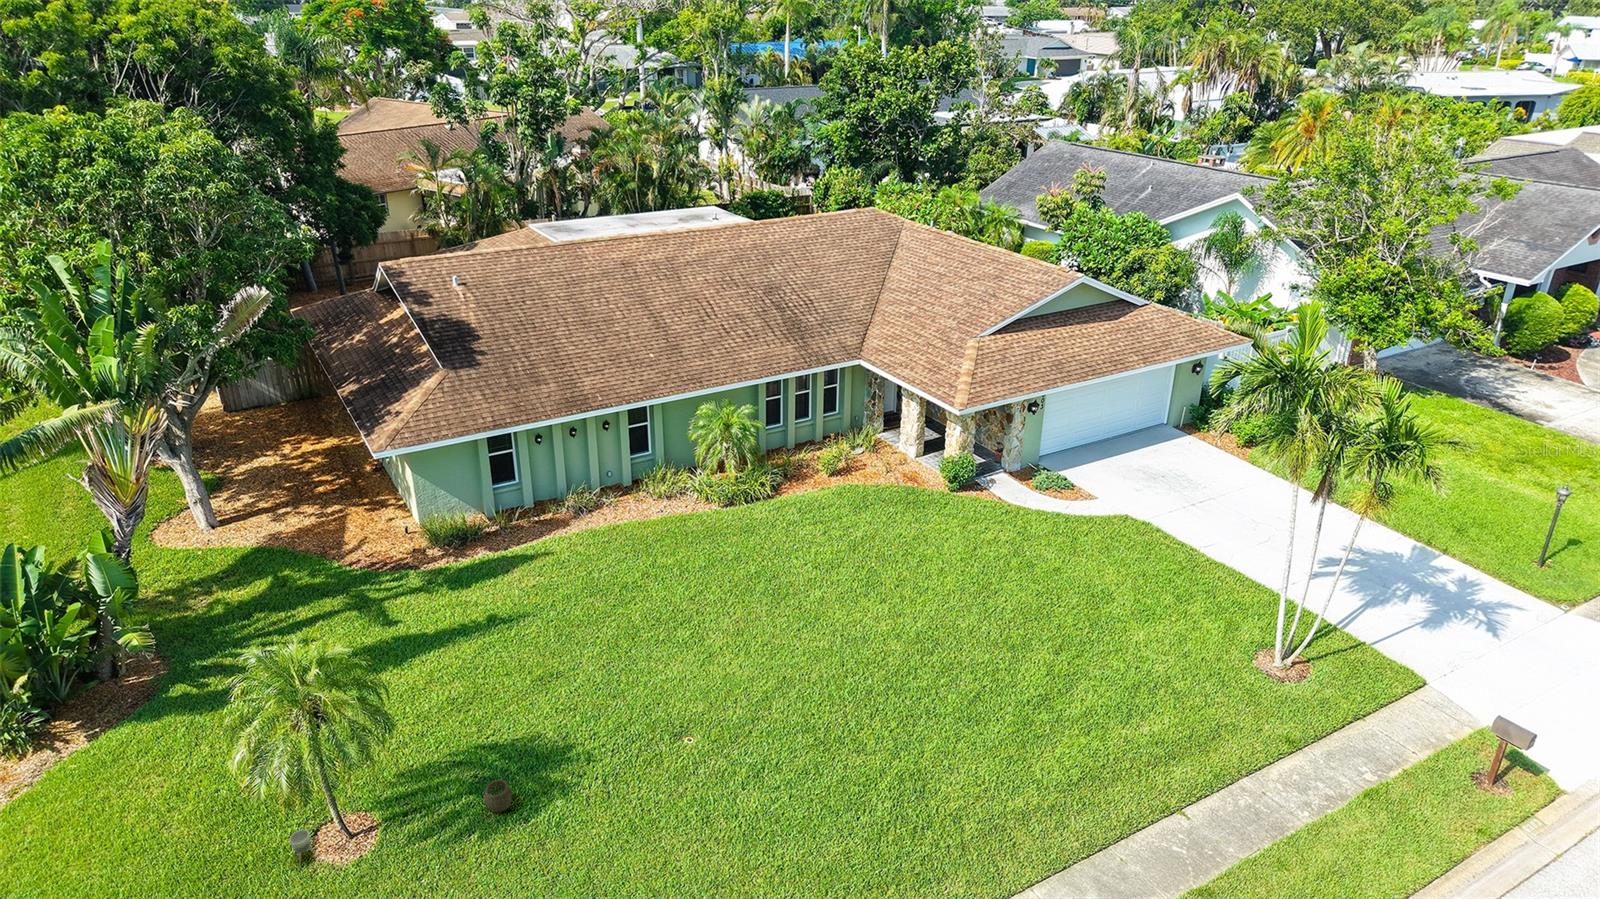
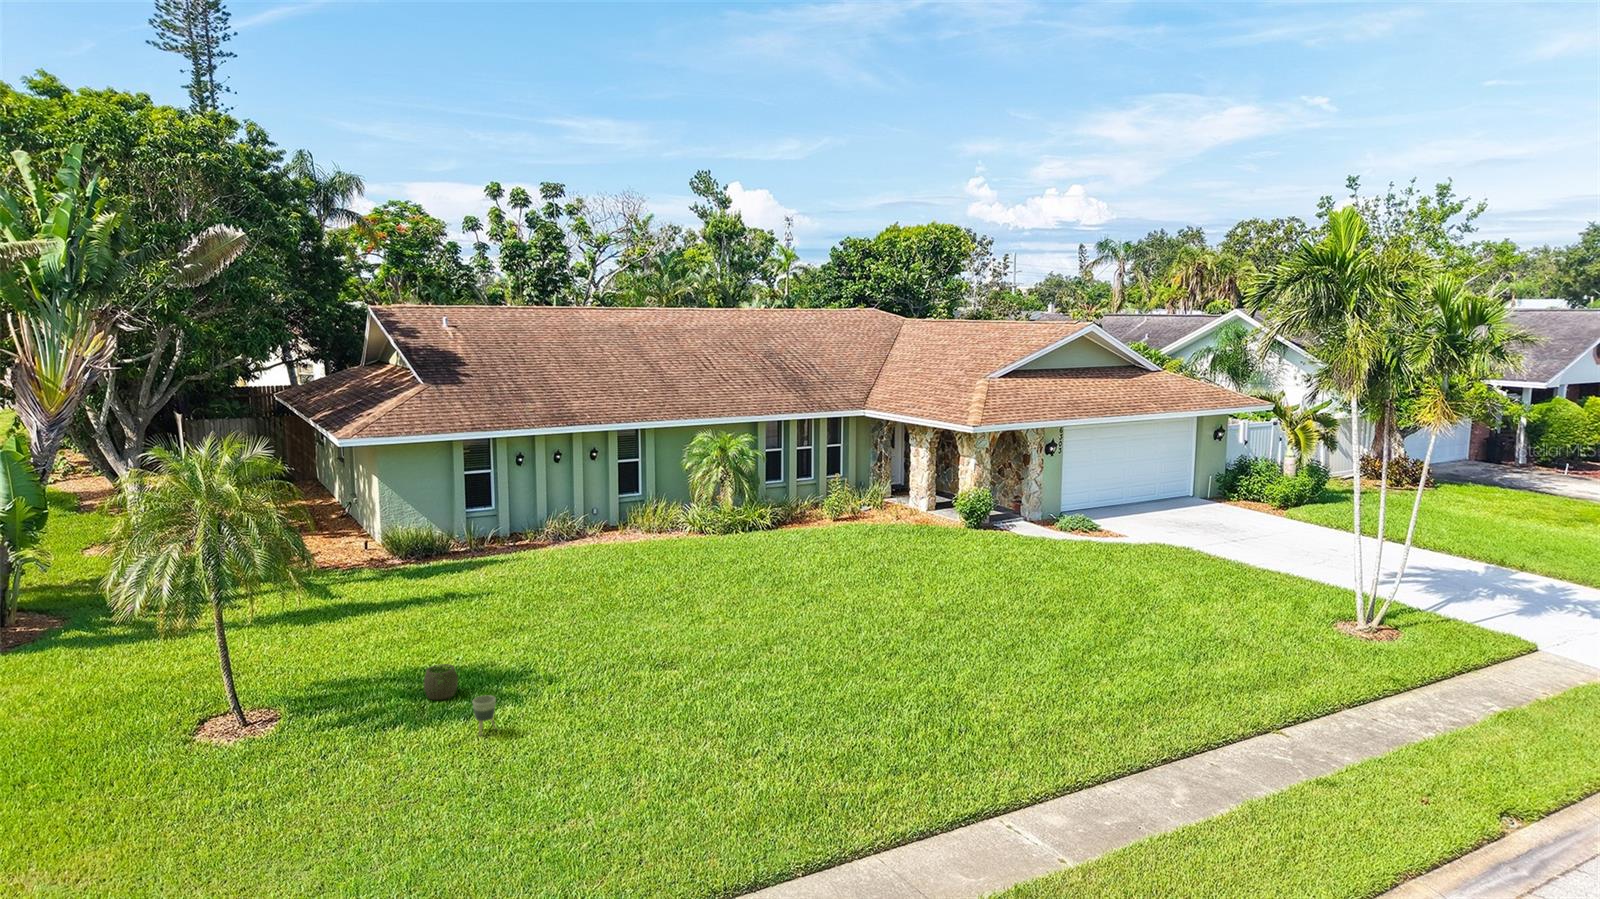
planter: present [289,829,314,862] -> present [473,695,496,735]

